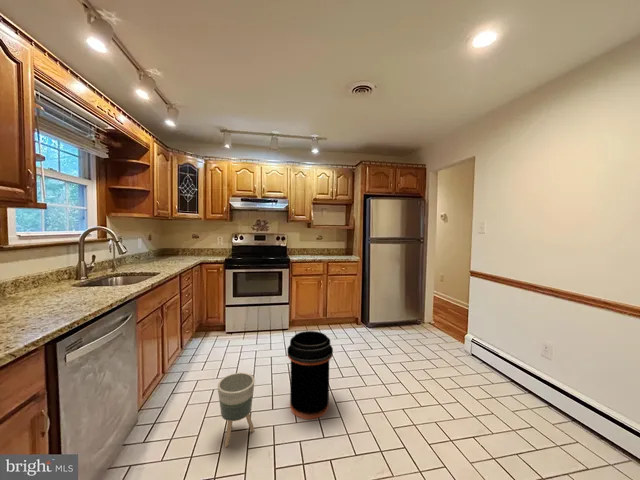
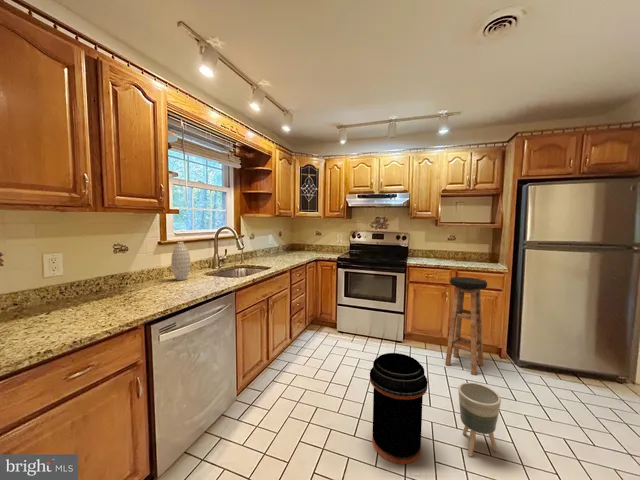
vase: none [25,246,57,297] -> present [171,242,190,280]
bar stool: none [325,268,351,341] -> present [445,277,487,375]
planter: present [218,373,255,447] -> present [458,383,501,457]

